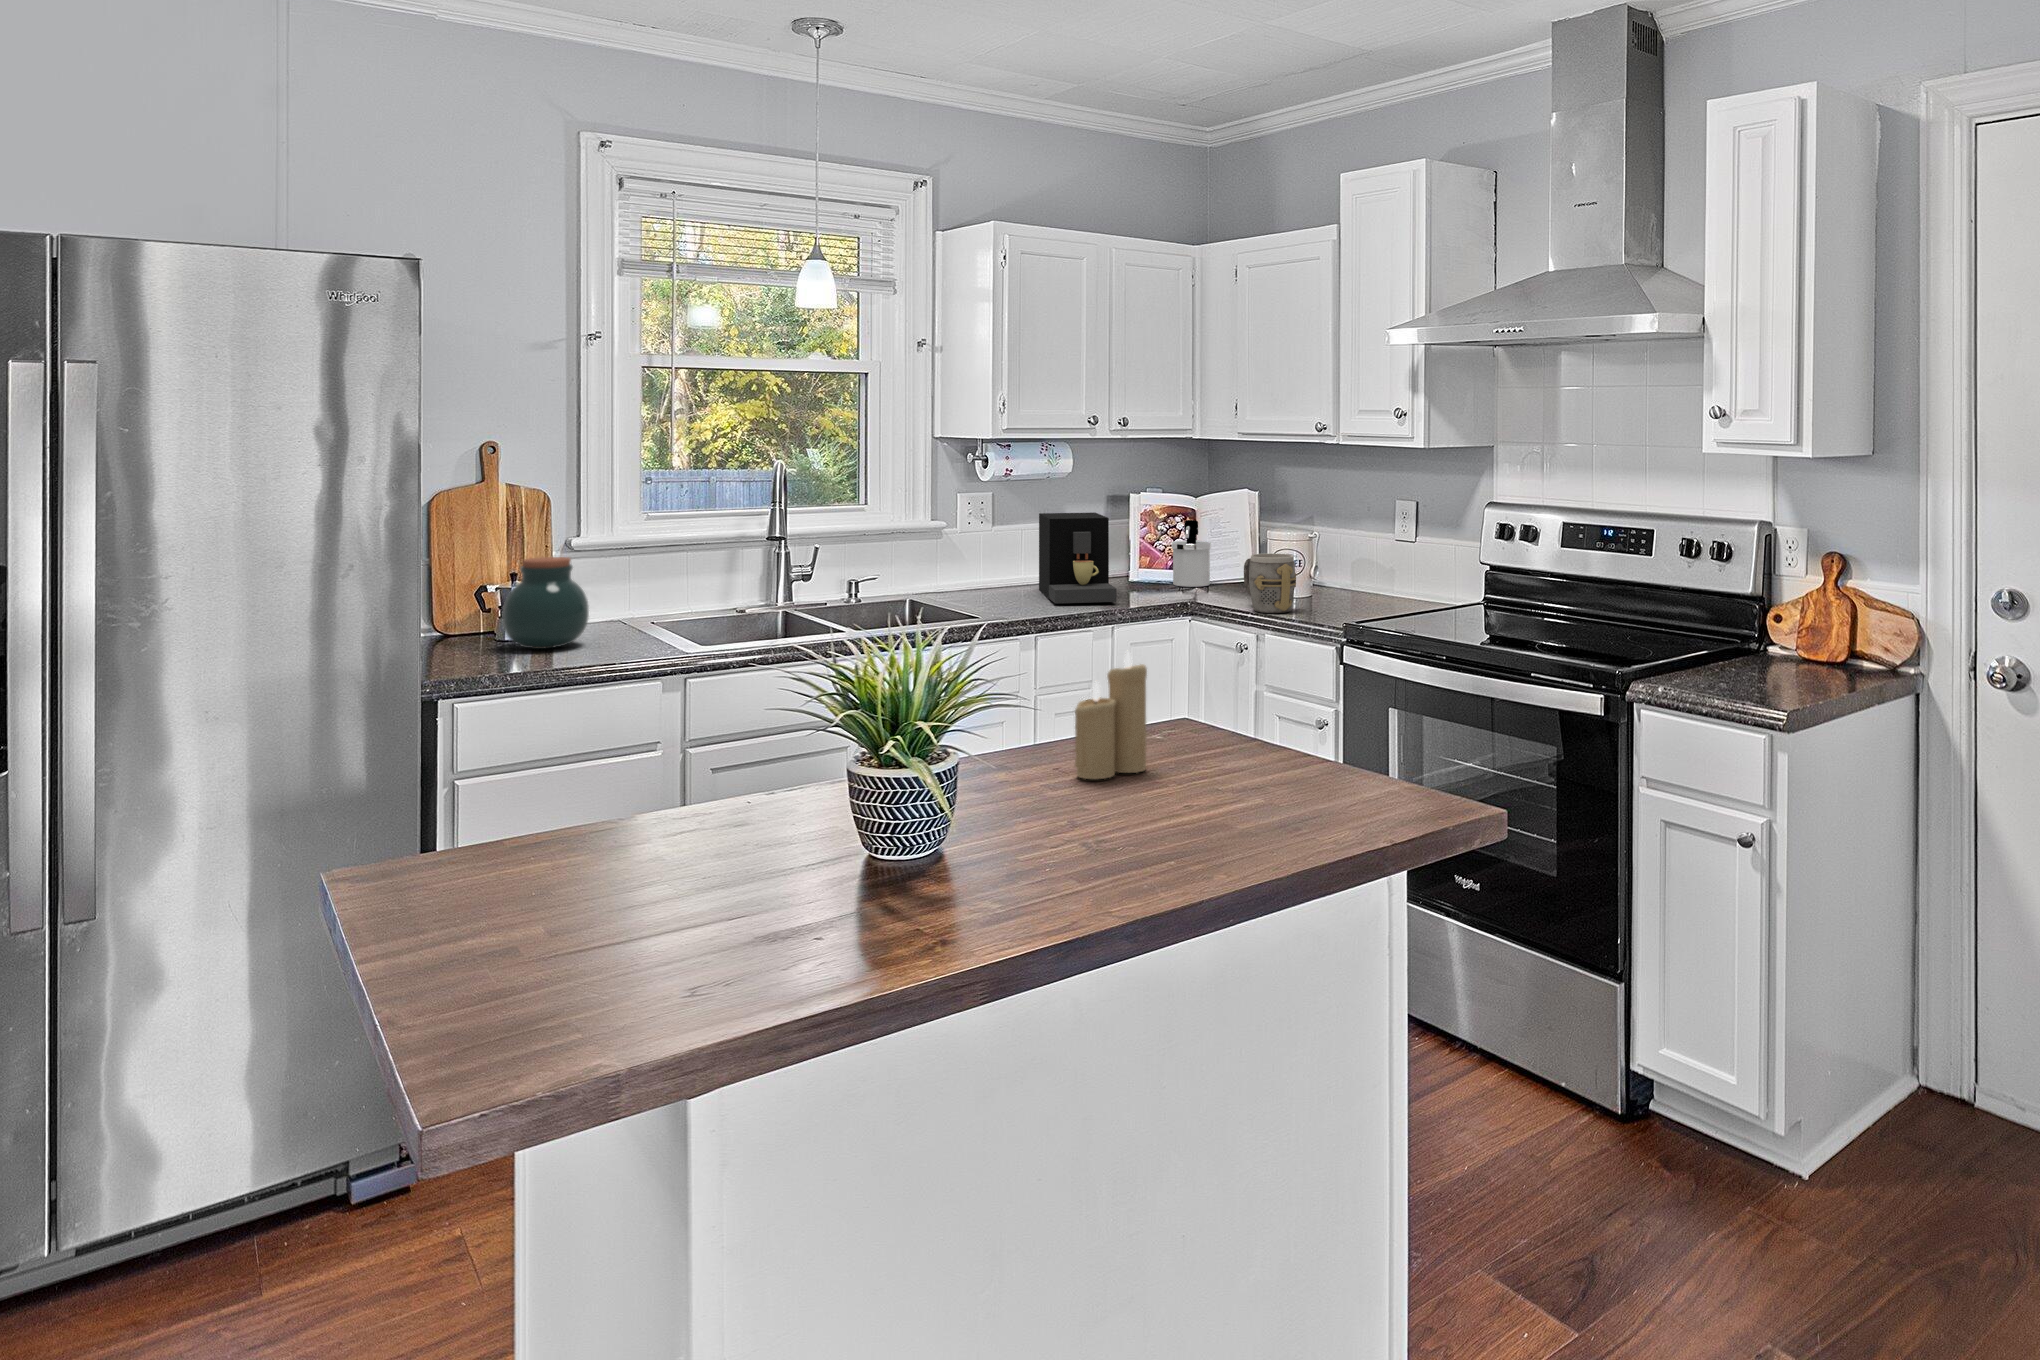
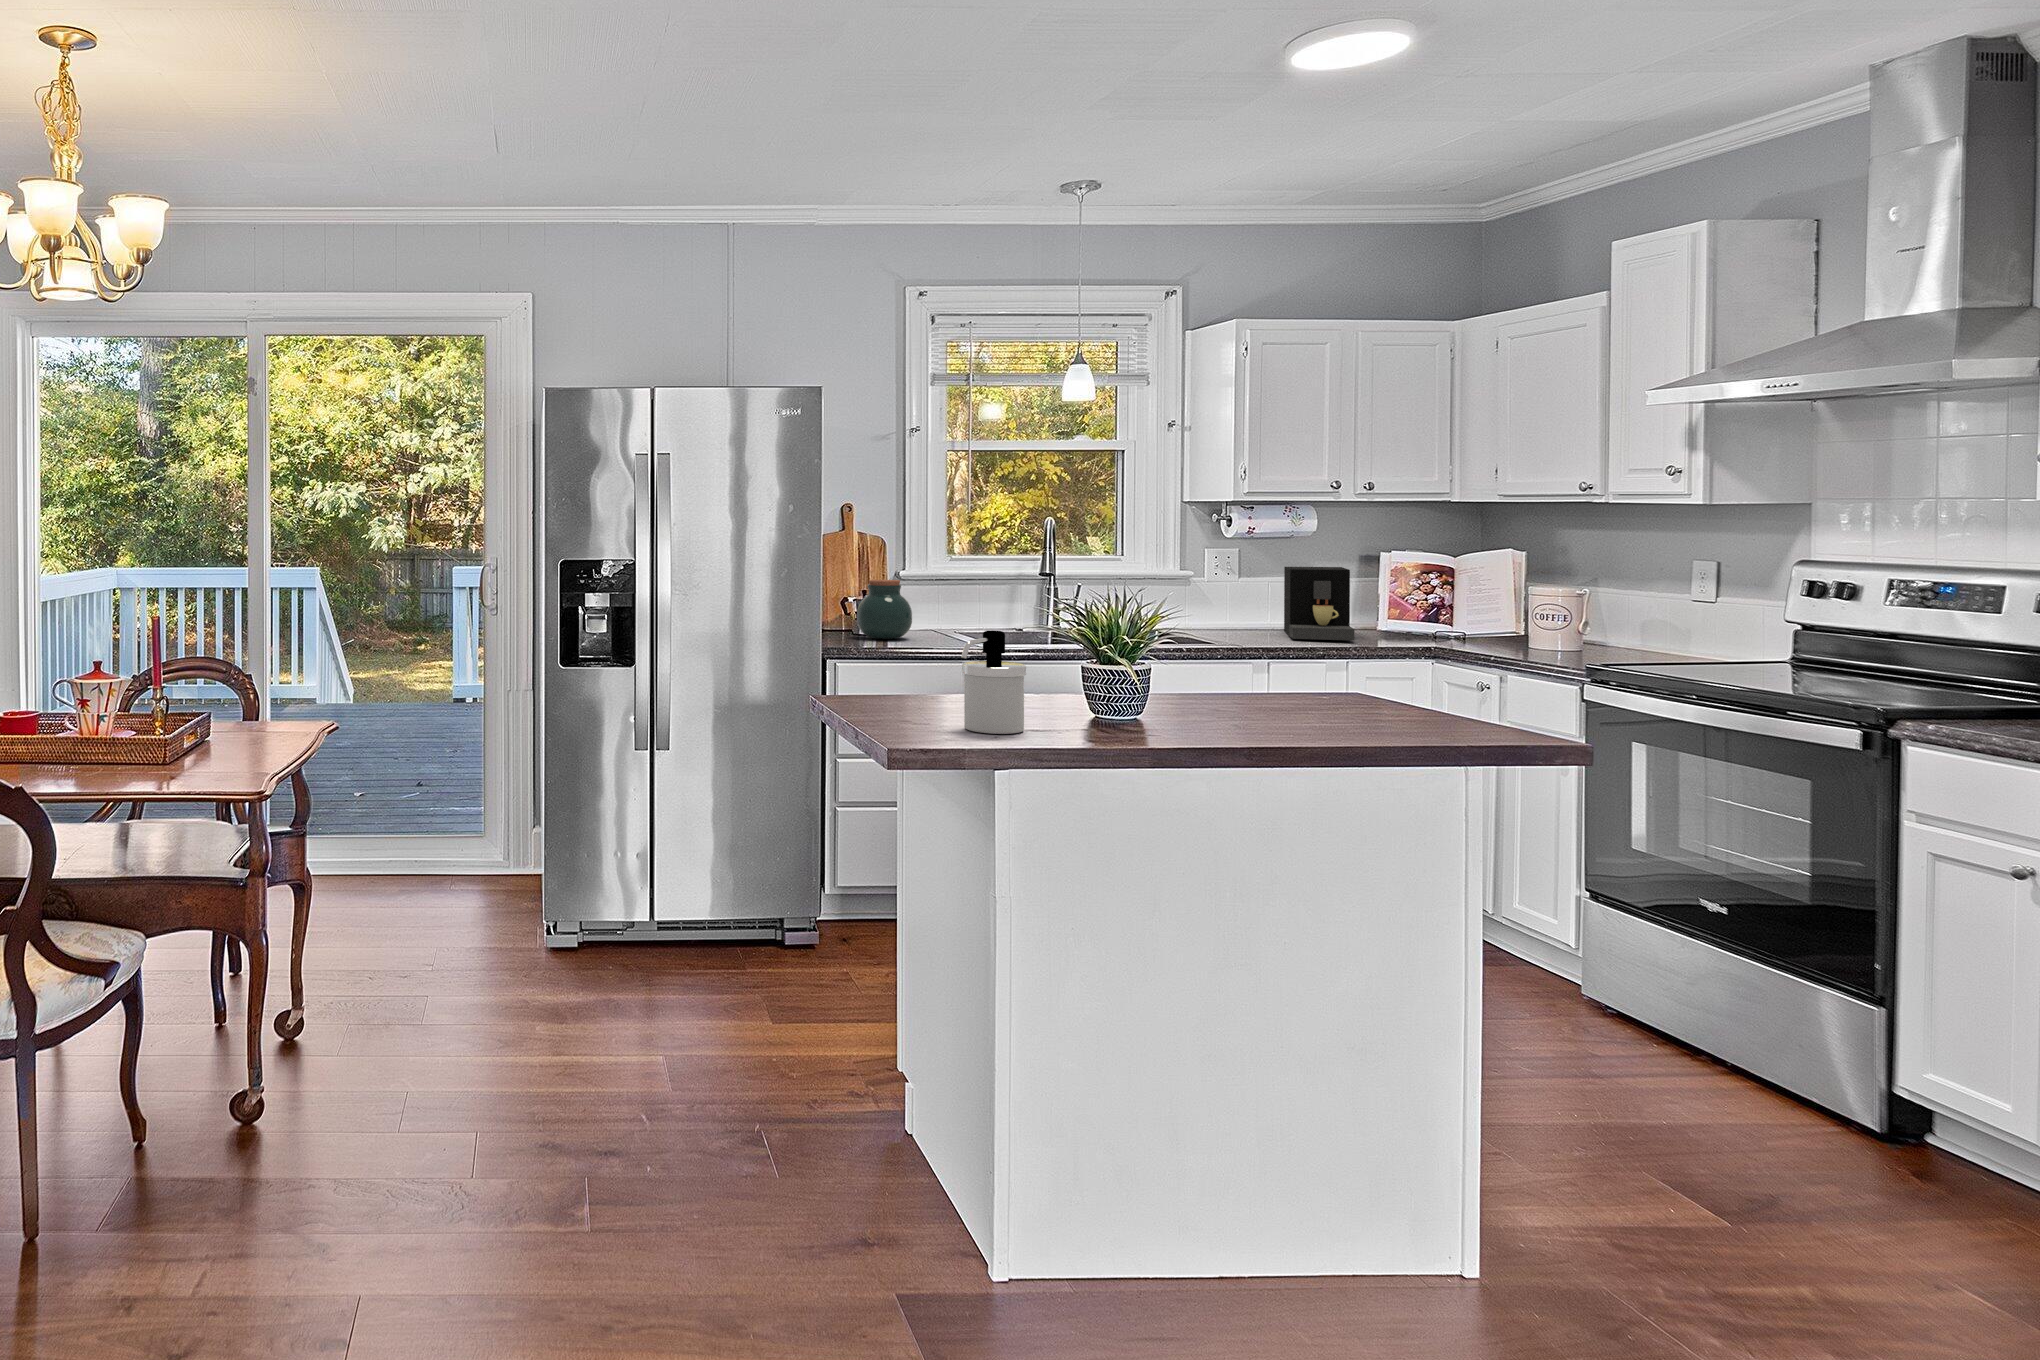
soap dispenser: present [1172,520,1211,587] -> present [961,630,1026,734]
mug: present [1244,553,1296,613] -> none [1488,602,1544,655]
candle: present [1075,651,1147,779] -> none [1241,632,1303,718]

